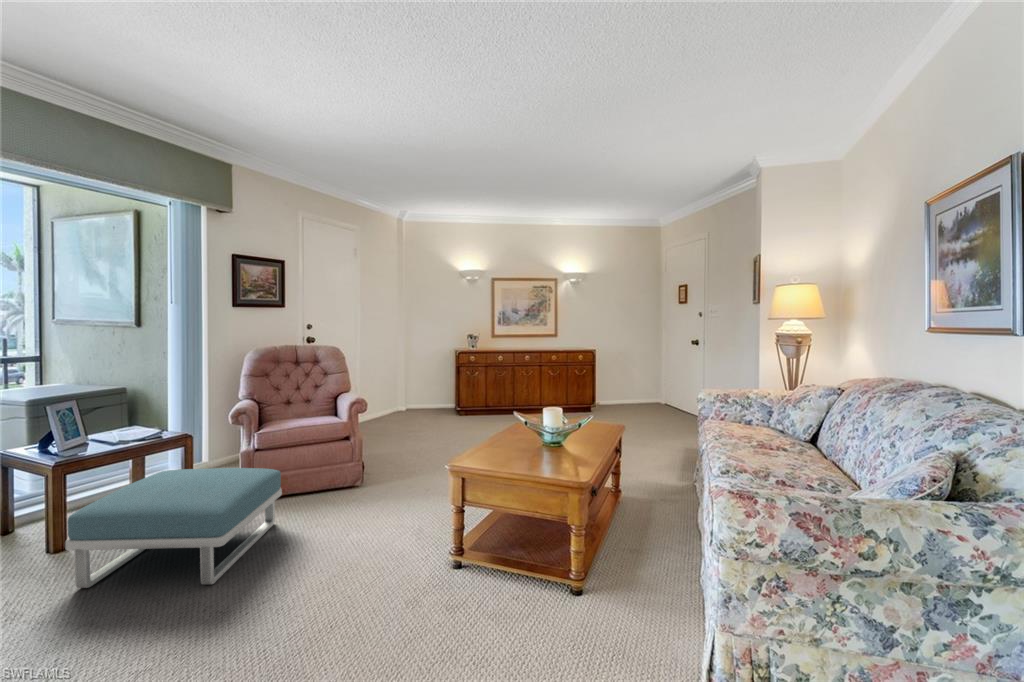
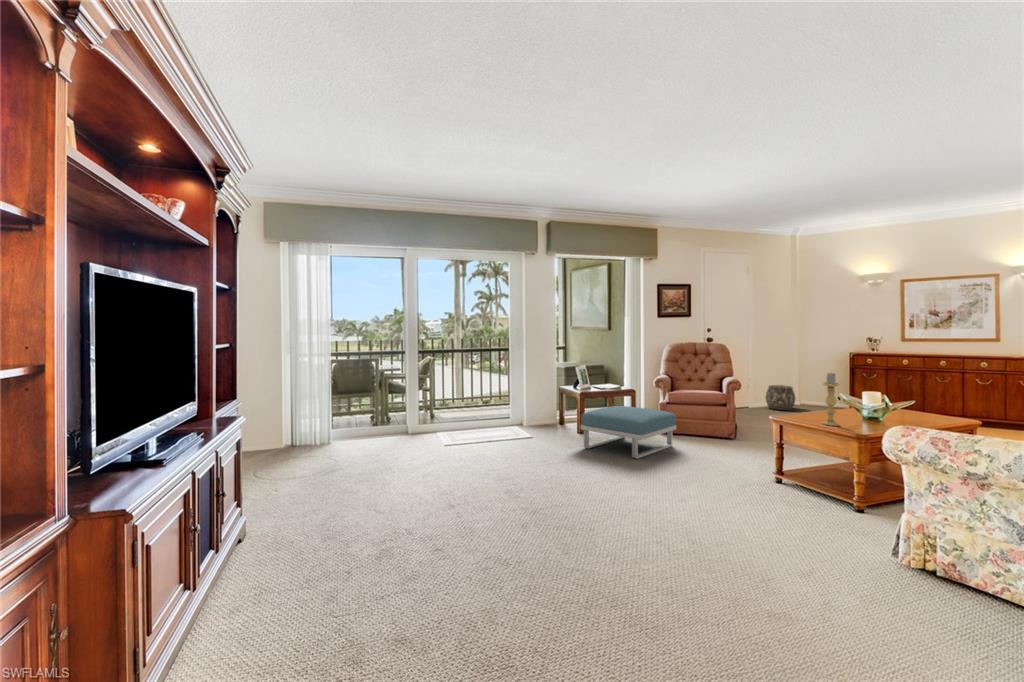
woven basket: none [373,390,405,420] -> present [766,385,795,410]
candle holder: none [516,392,536,468] -> present [822,373,839,426]

